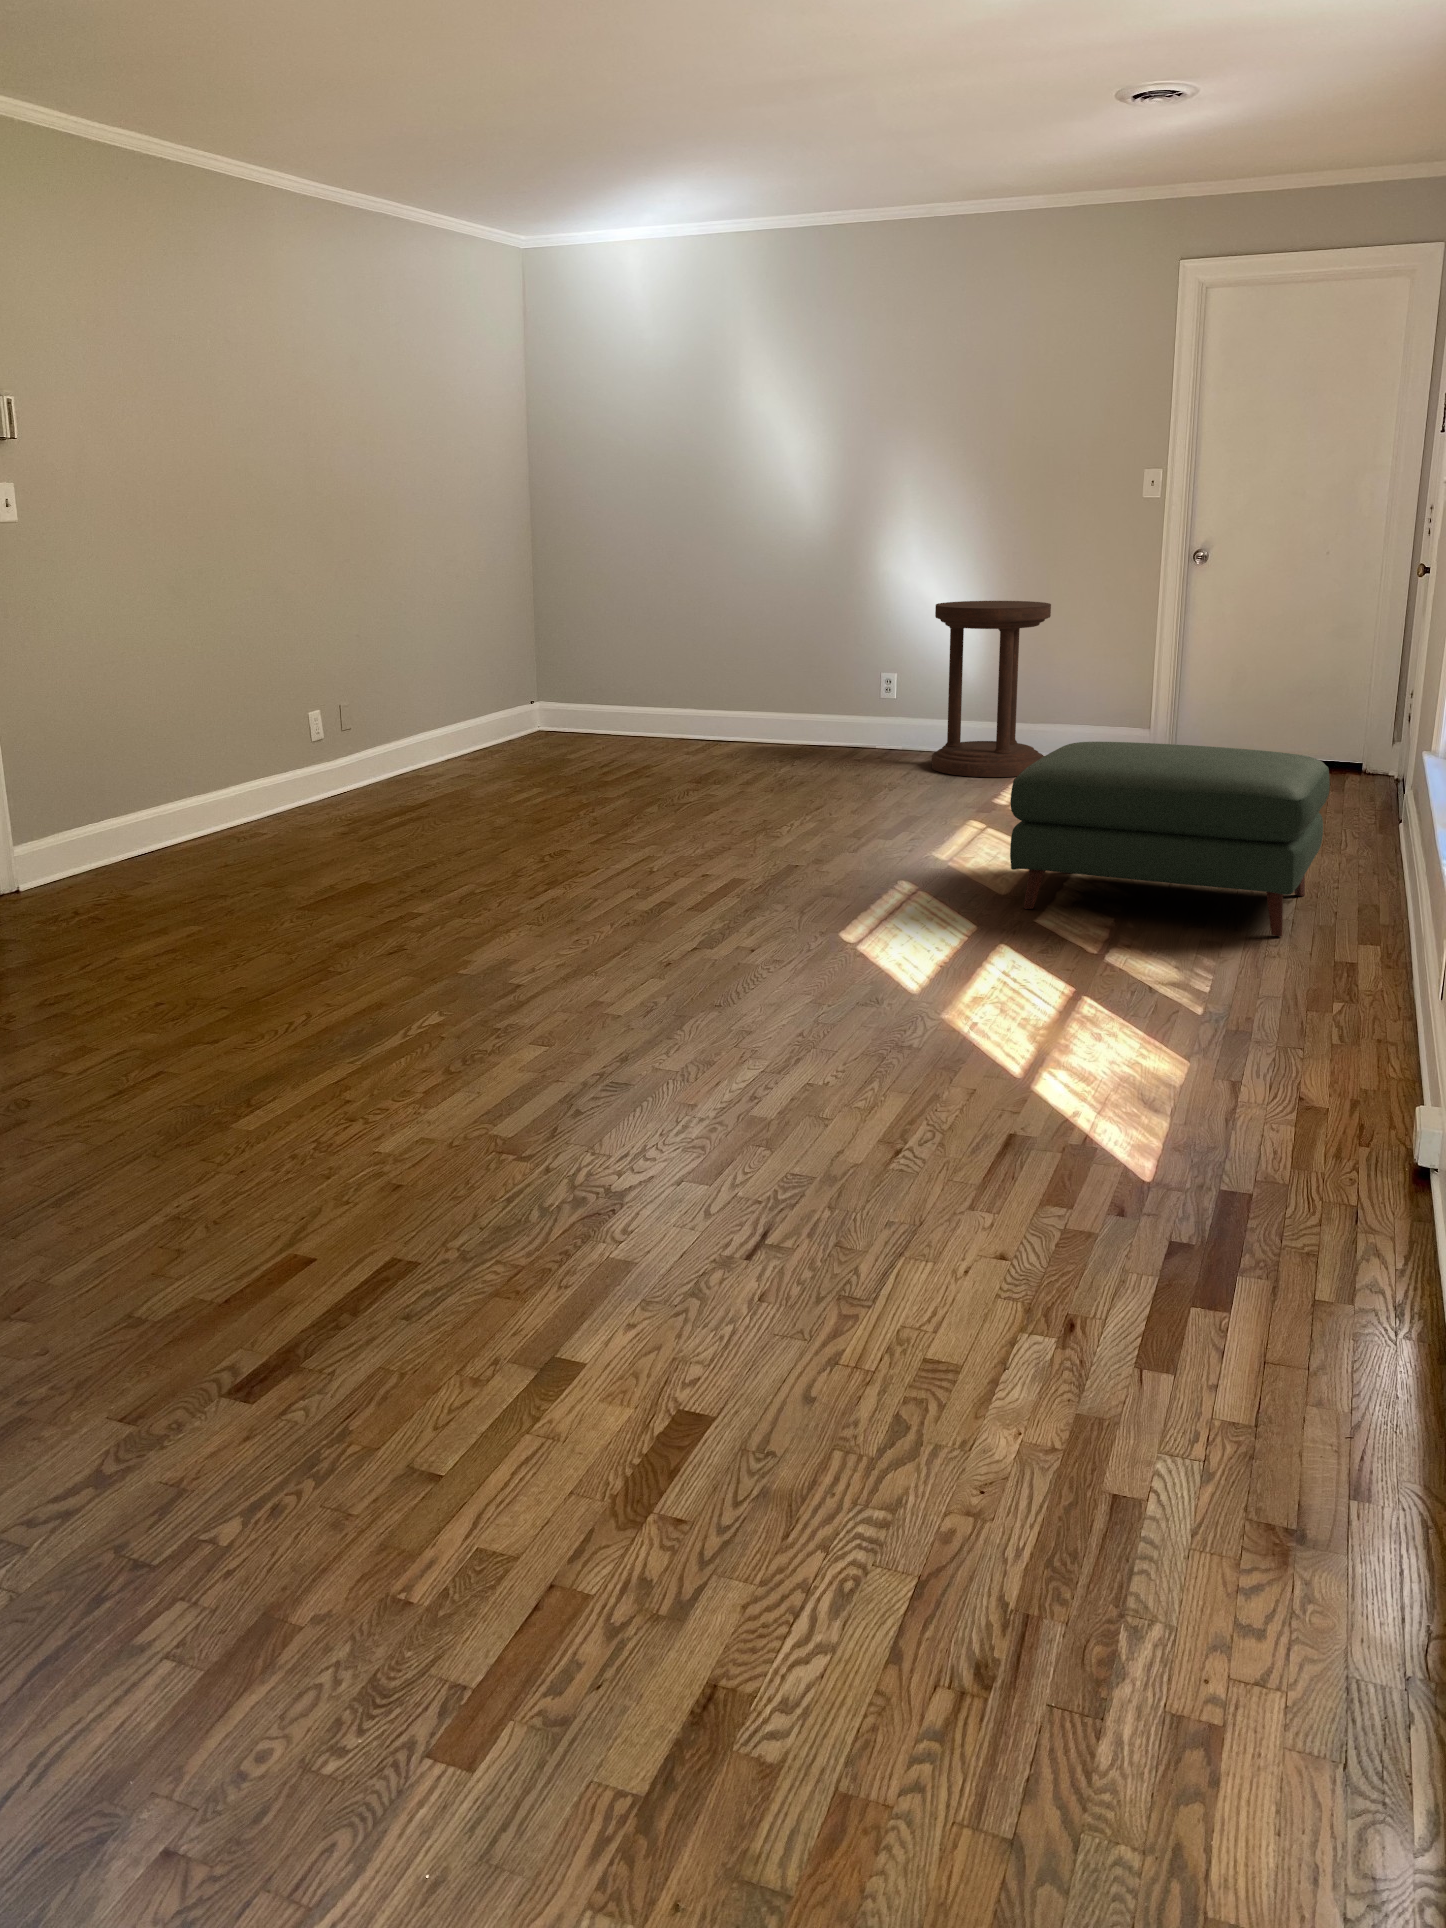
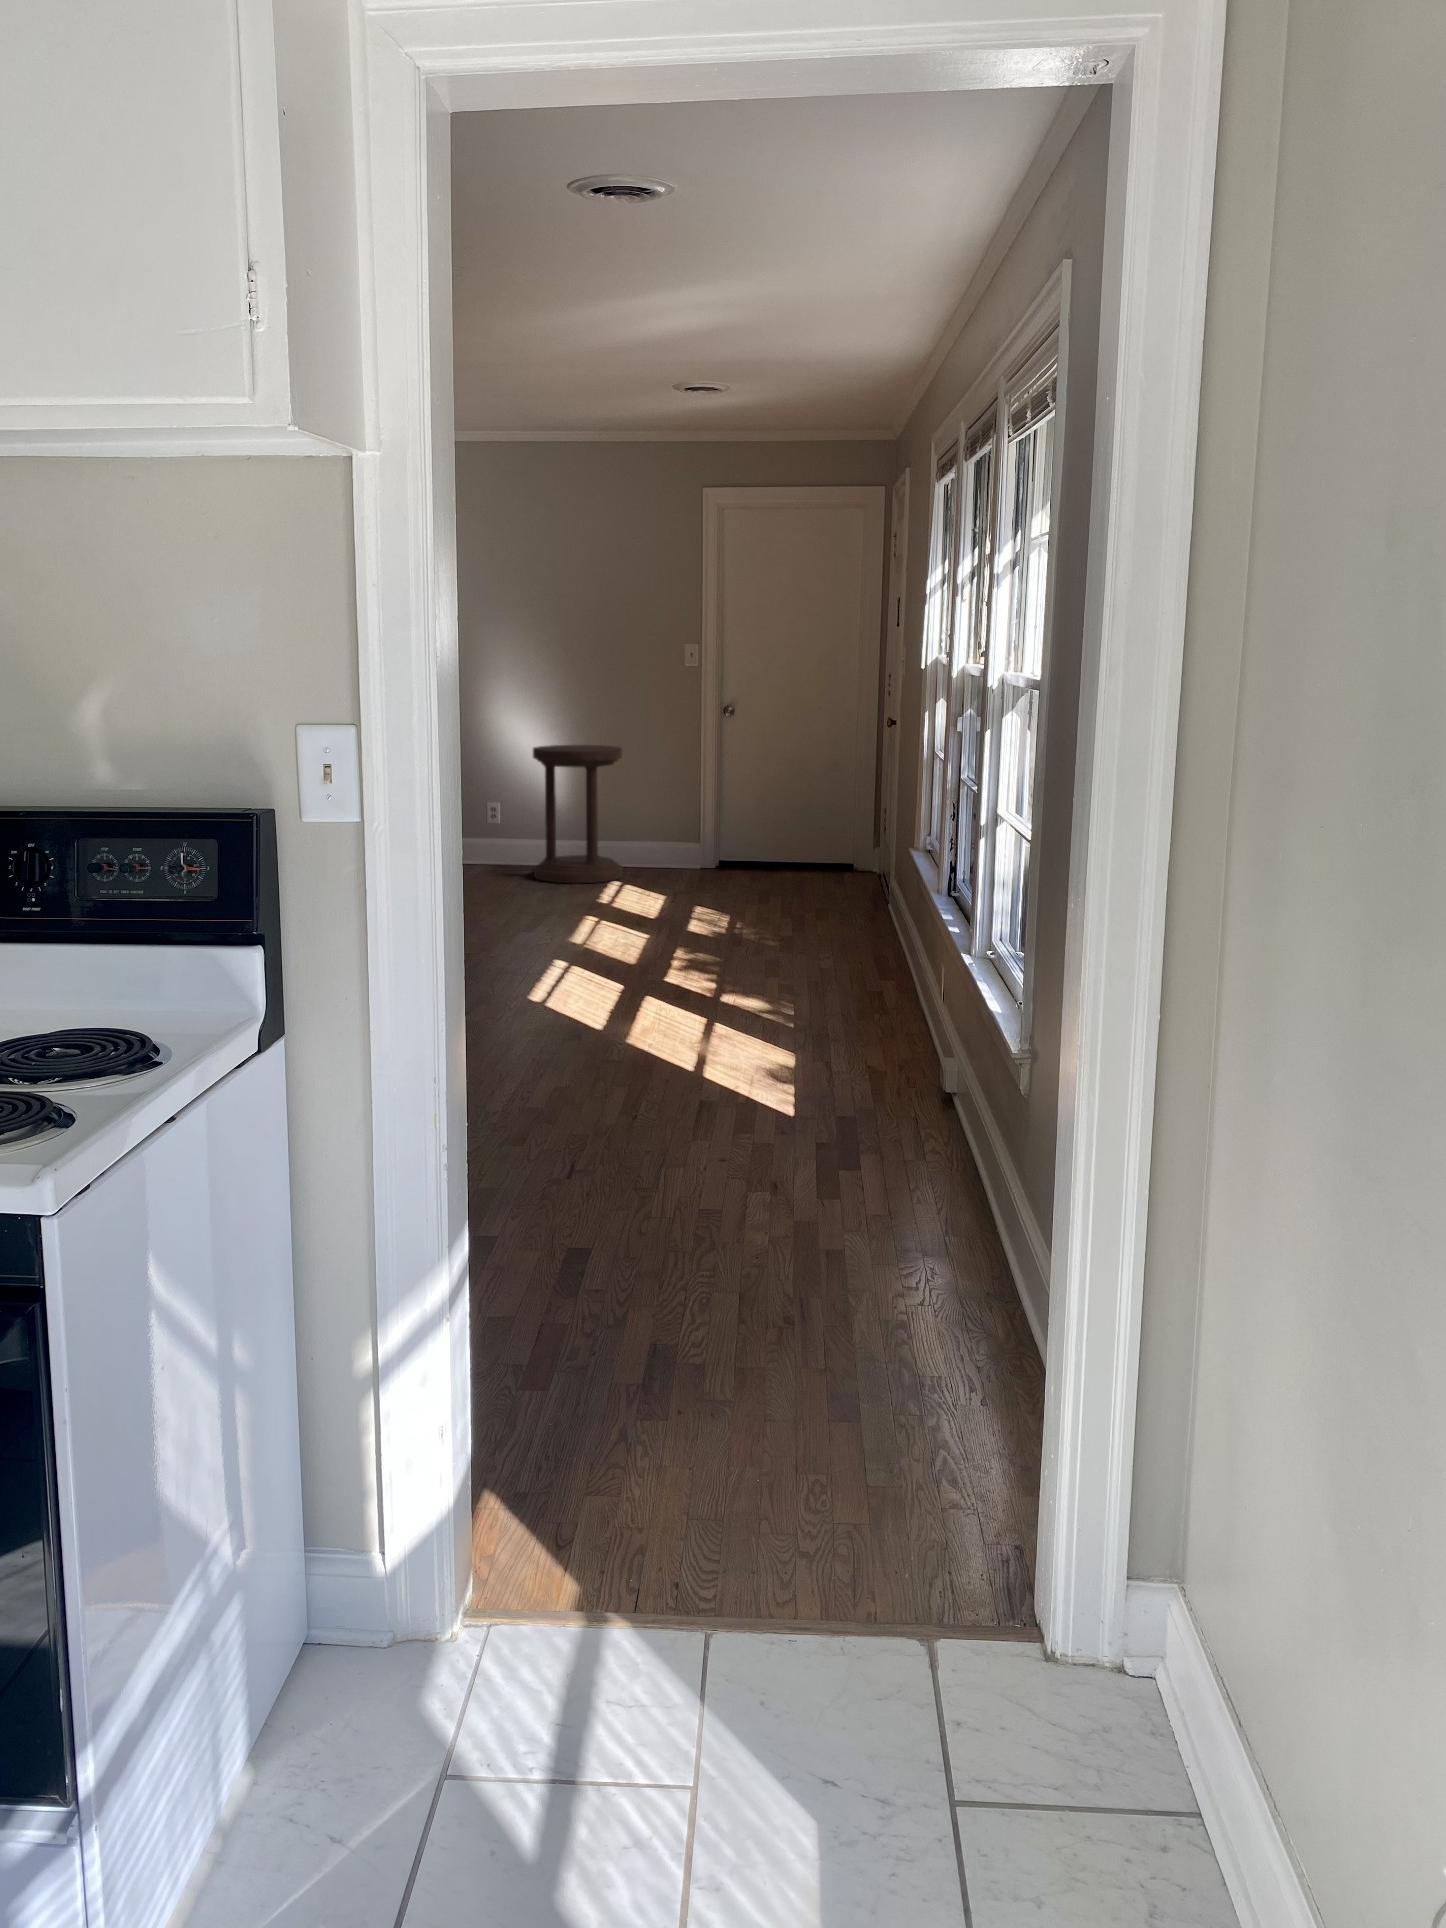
ottoman: present [1010,742,1330,936] -> none [639,851,849,979]

